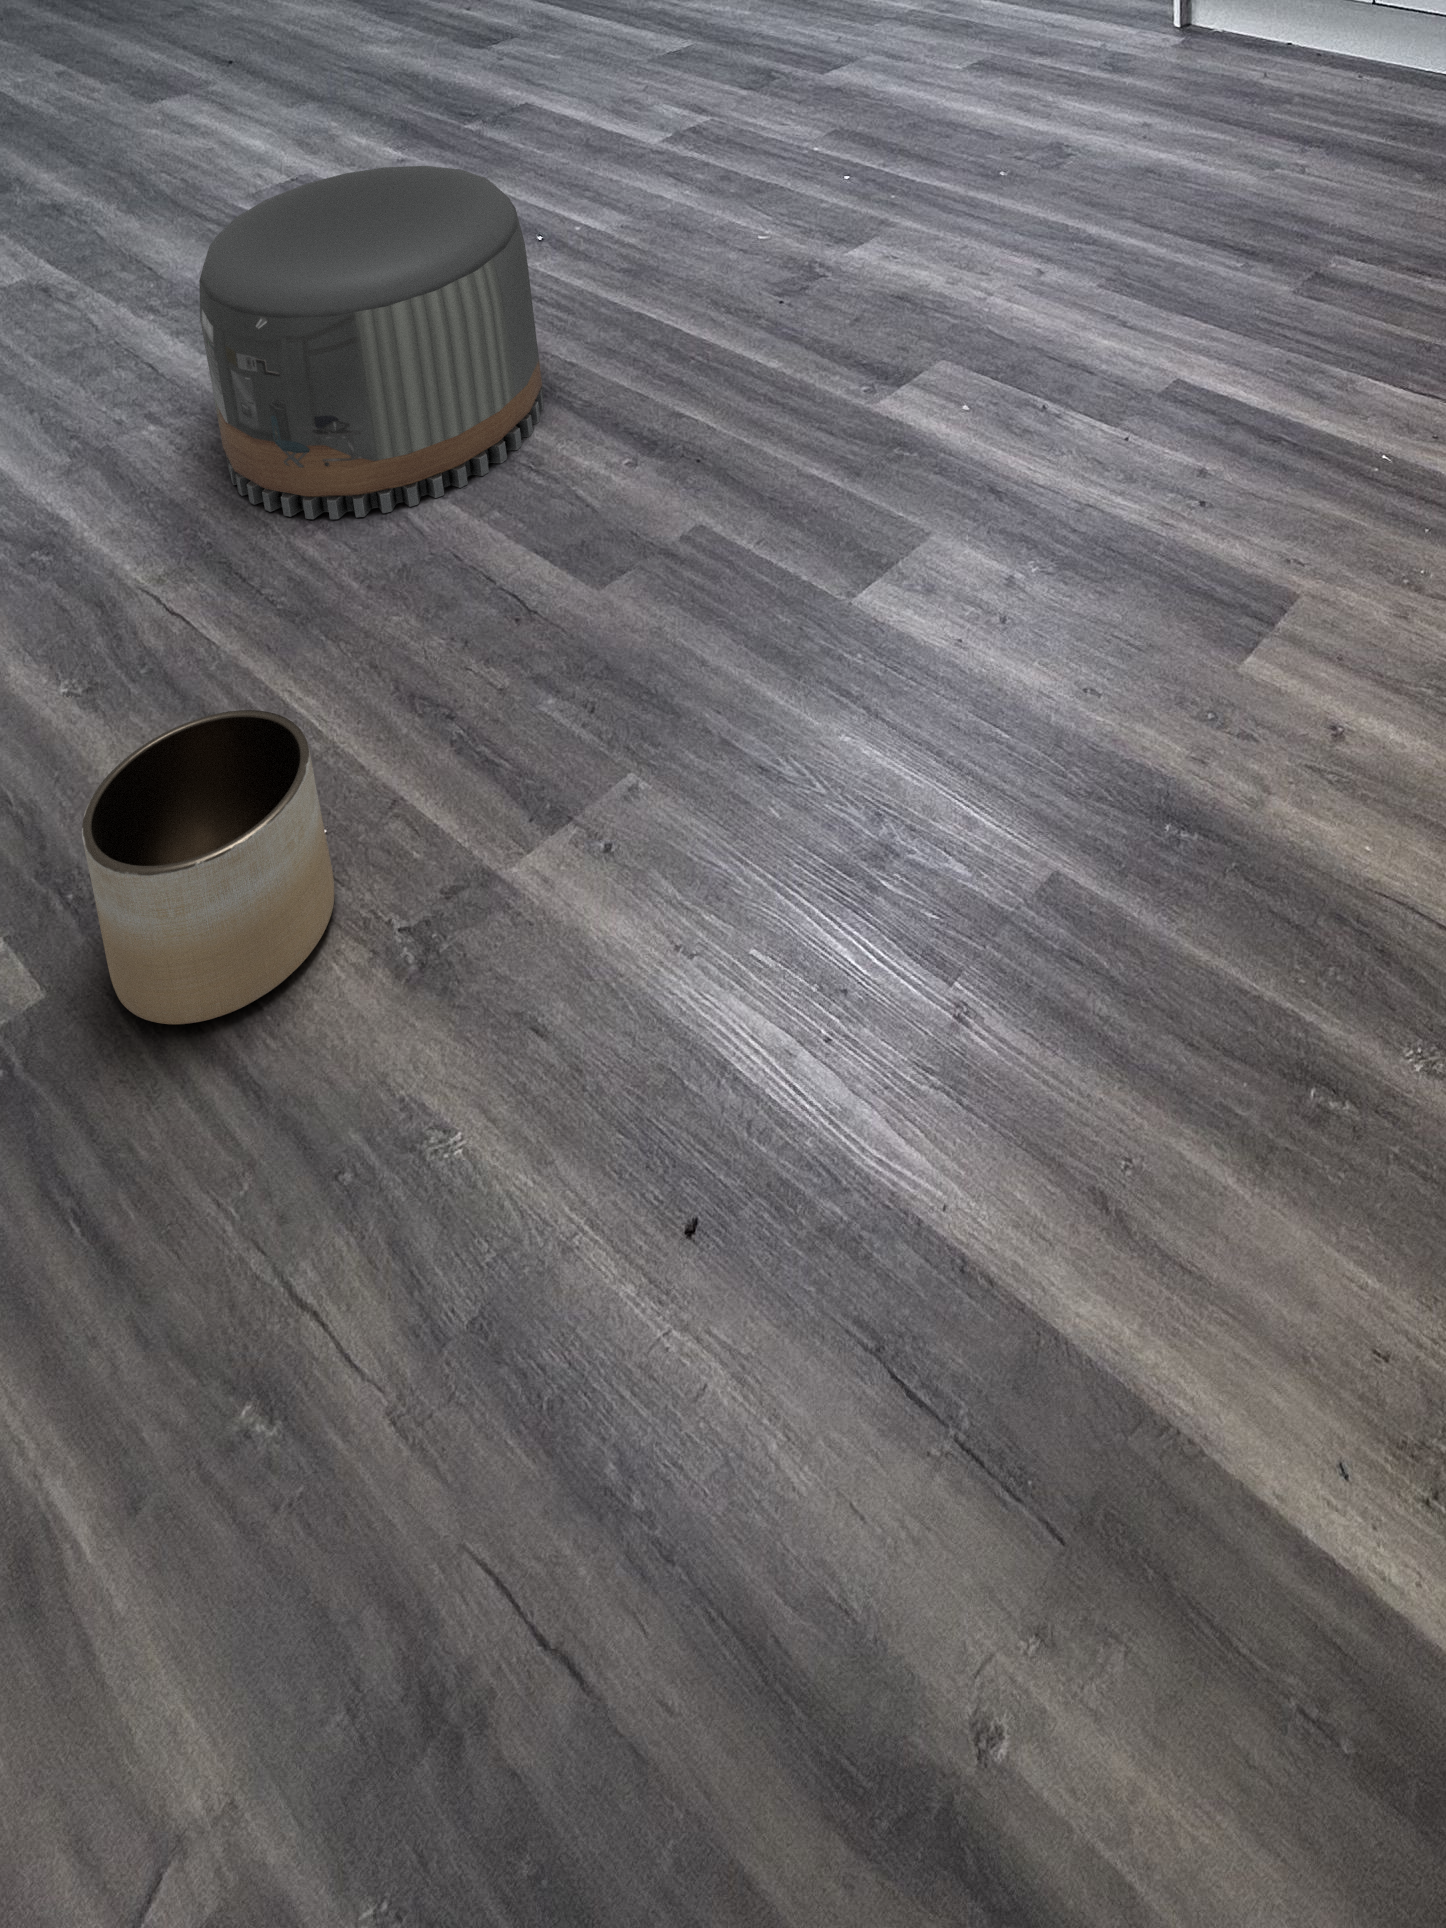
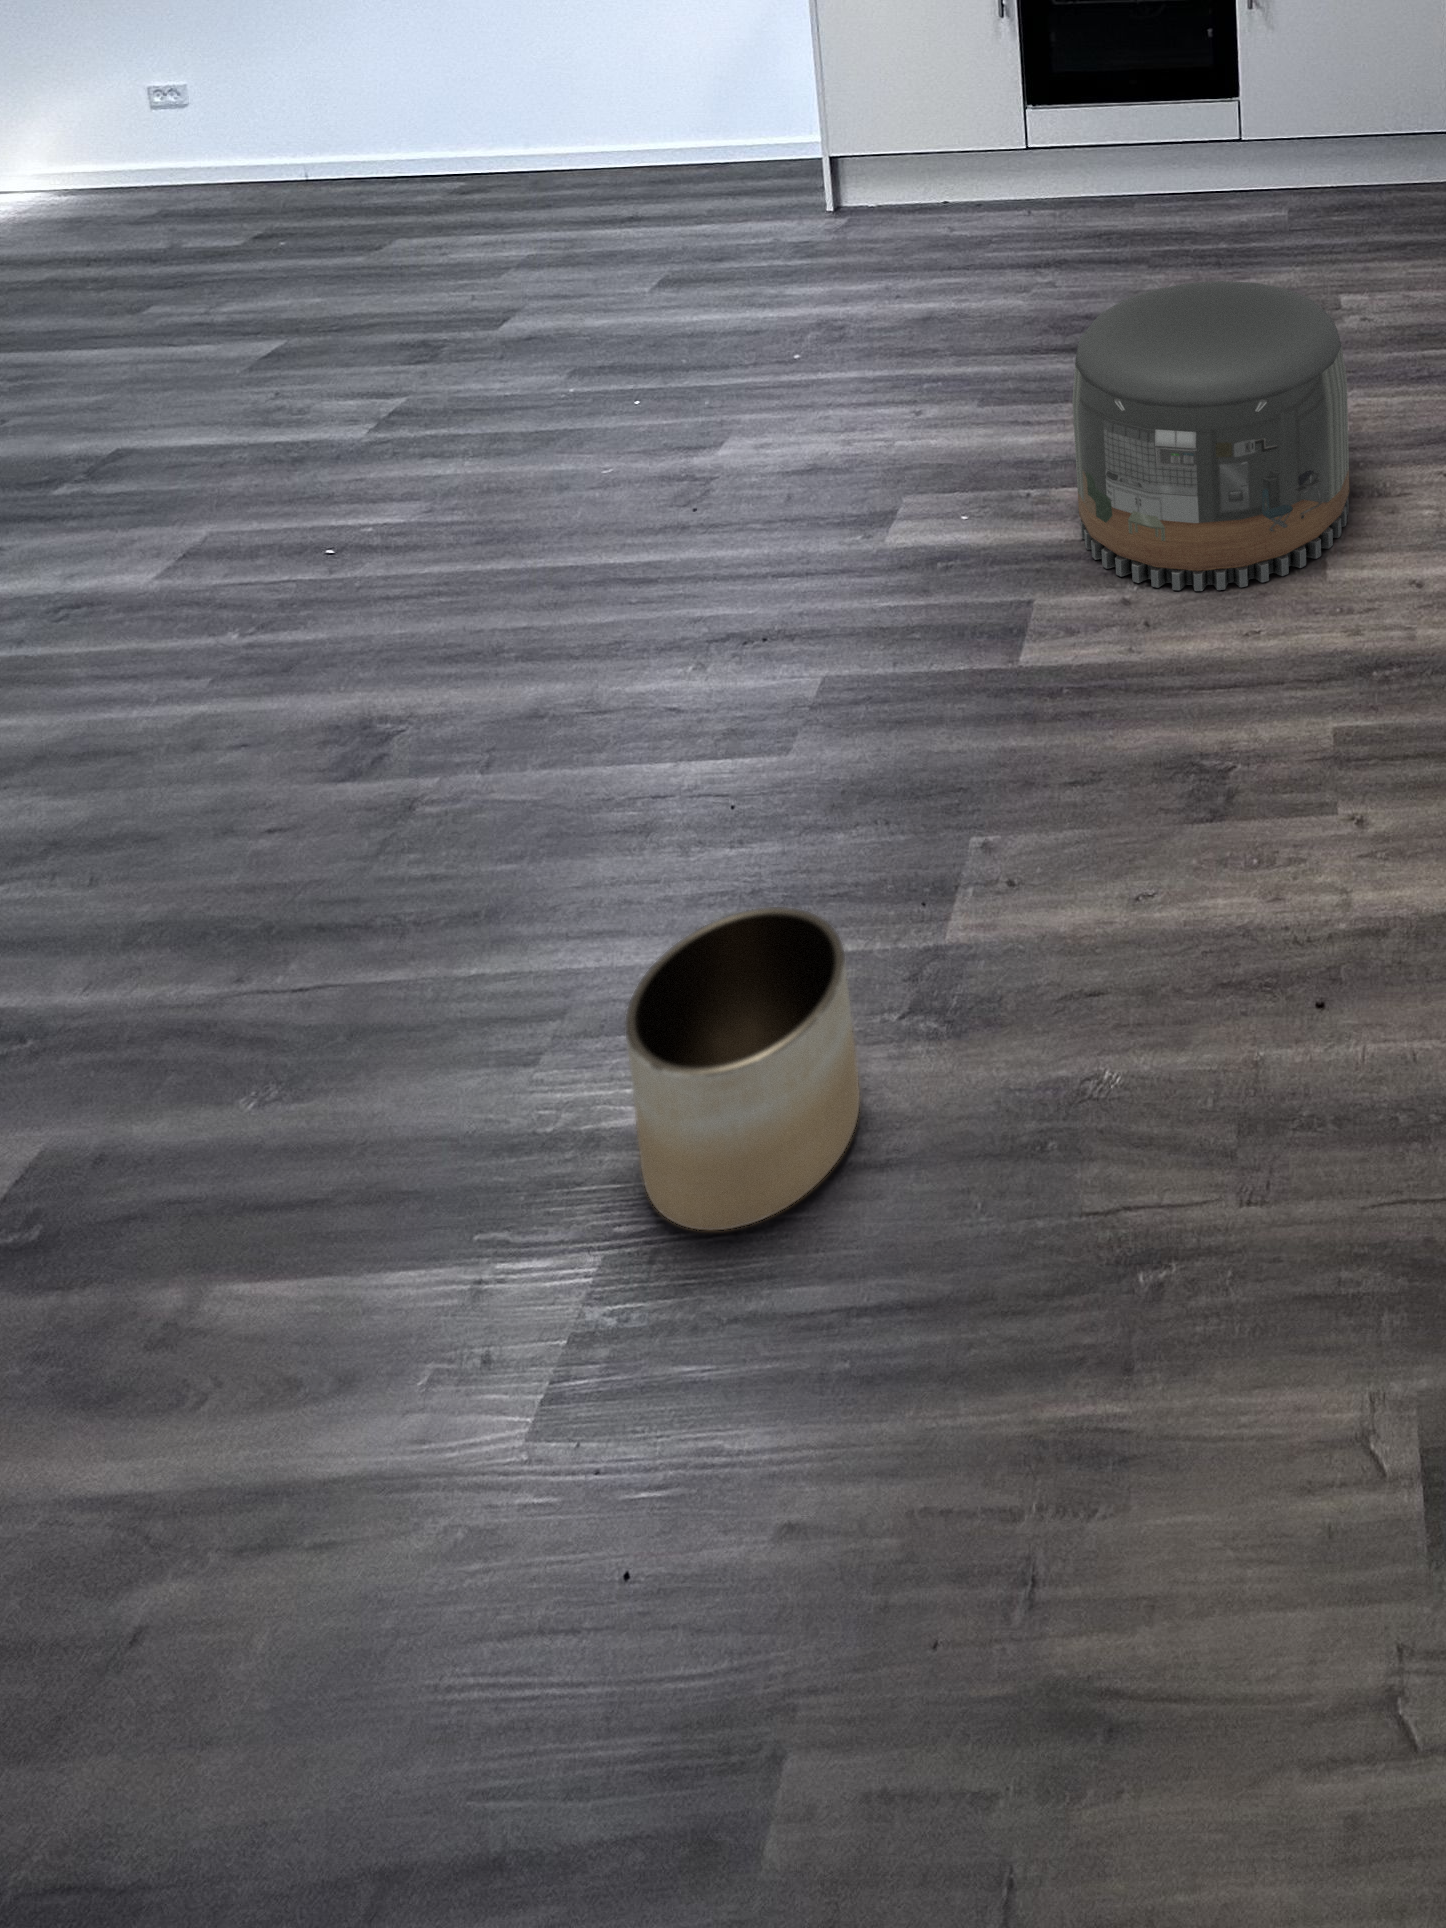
pouf: present [199,166,544,519] -> present [1072,281,1349,591]

